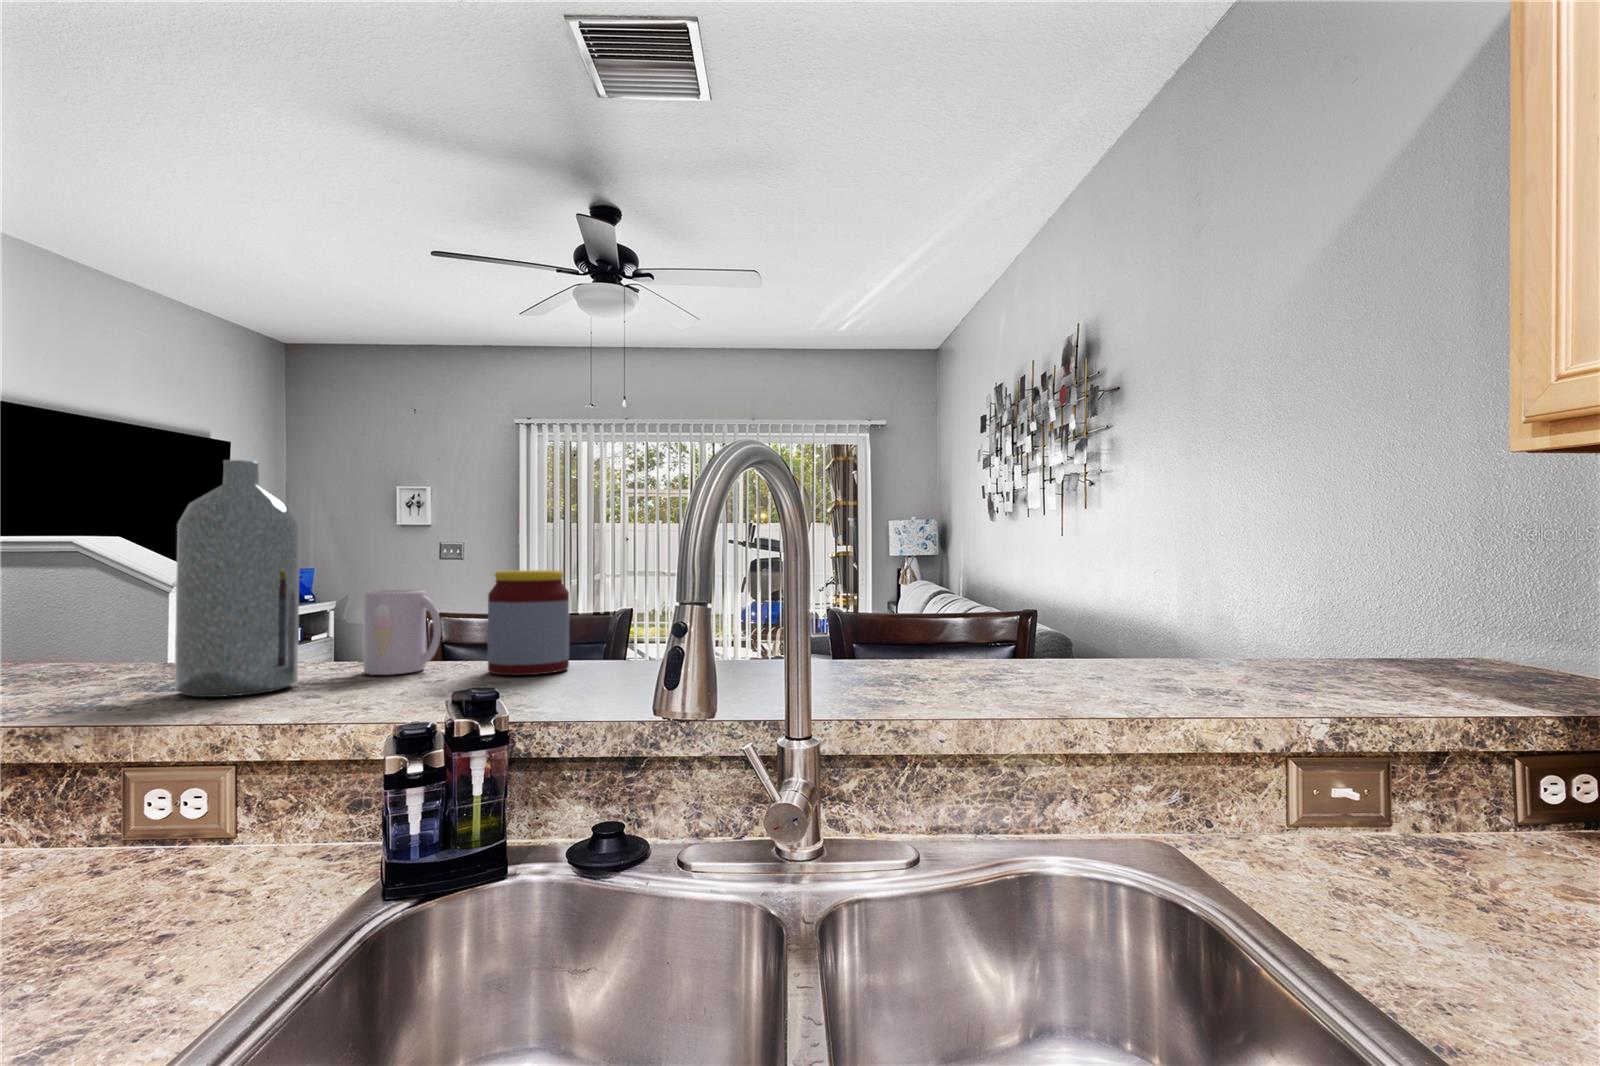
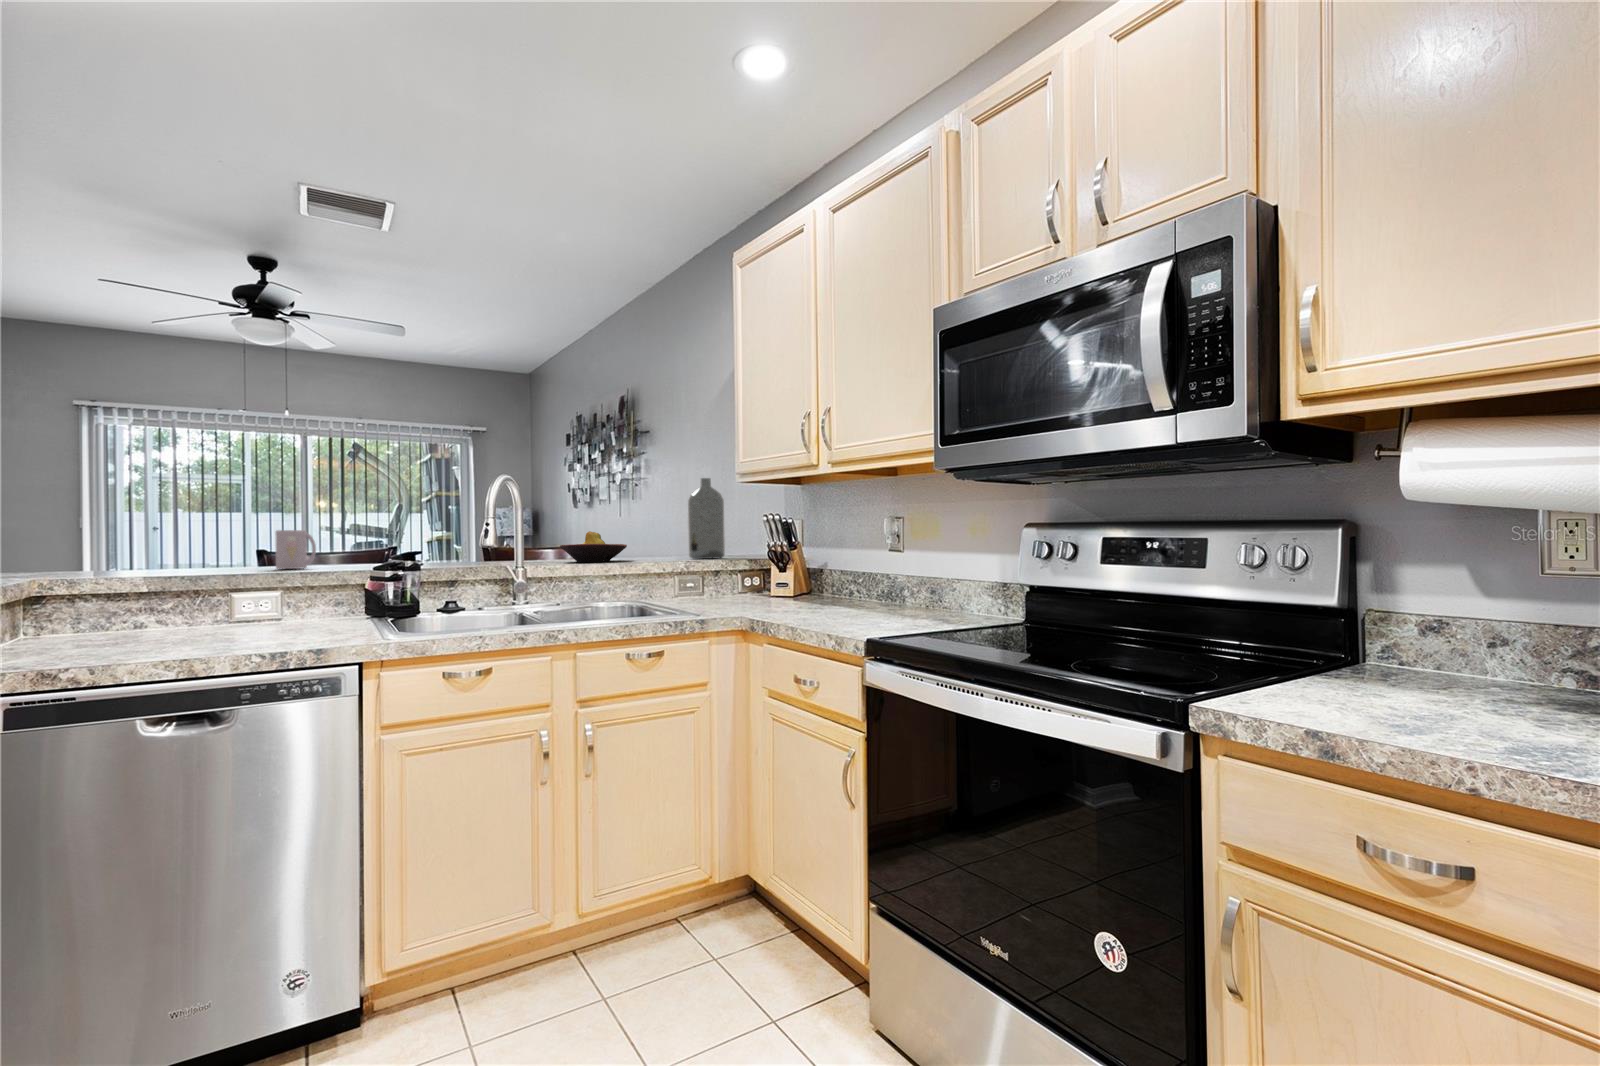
bottle: present [174,460,300,697] -> present [688,478,725,559]
jar: present [488,570,570,675] -> none [344,521,385,567]
fruit bowl: none [937,601,1118,698] -> present [560,531,627,562]

